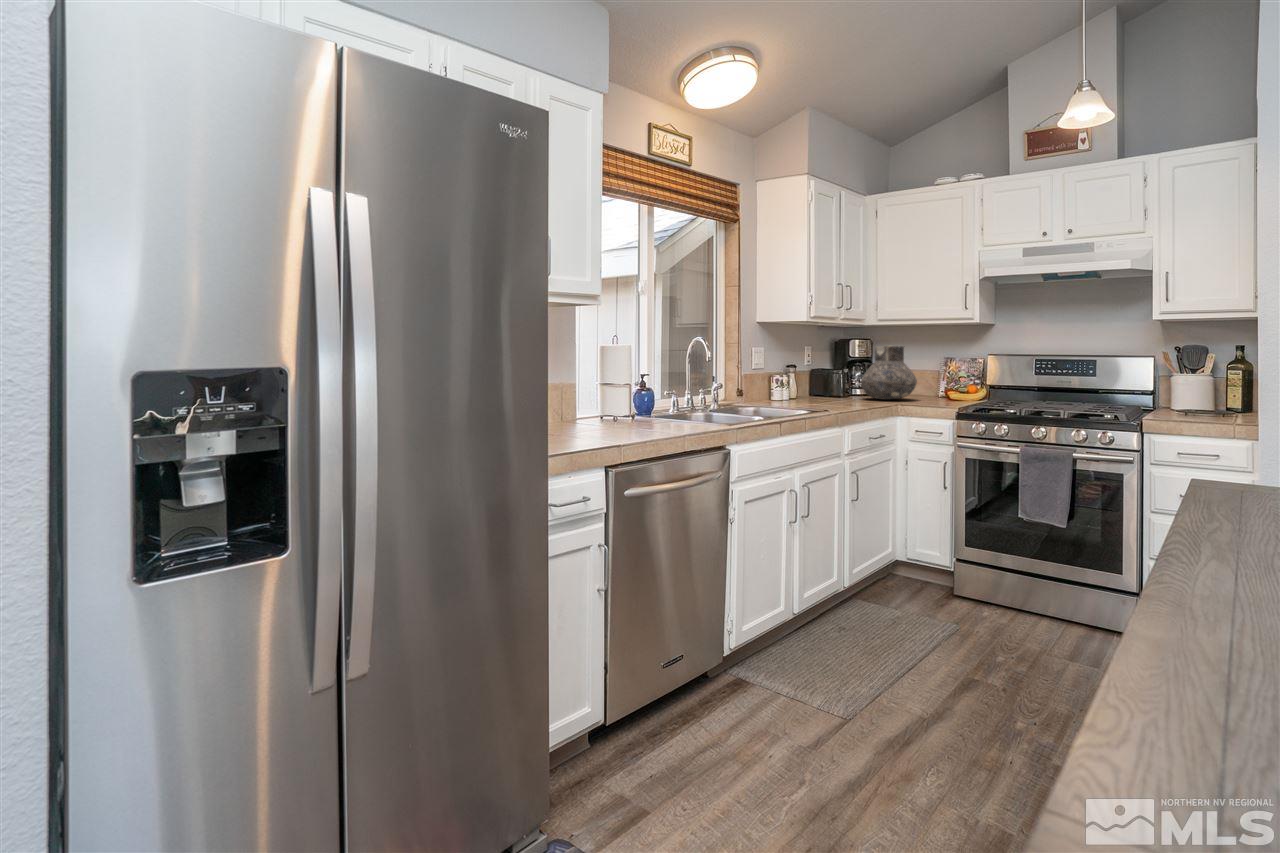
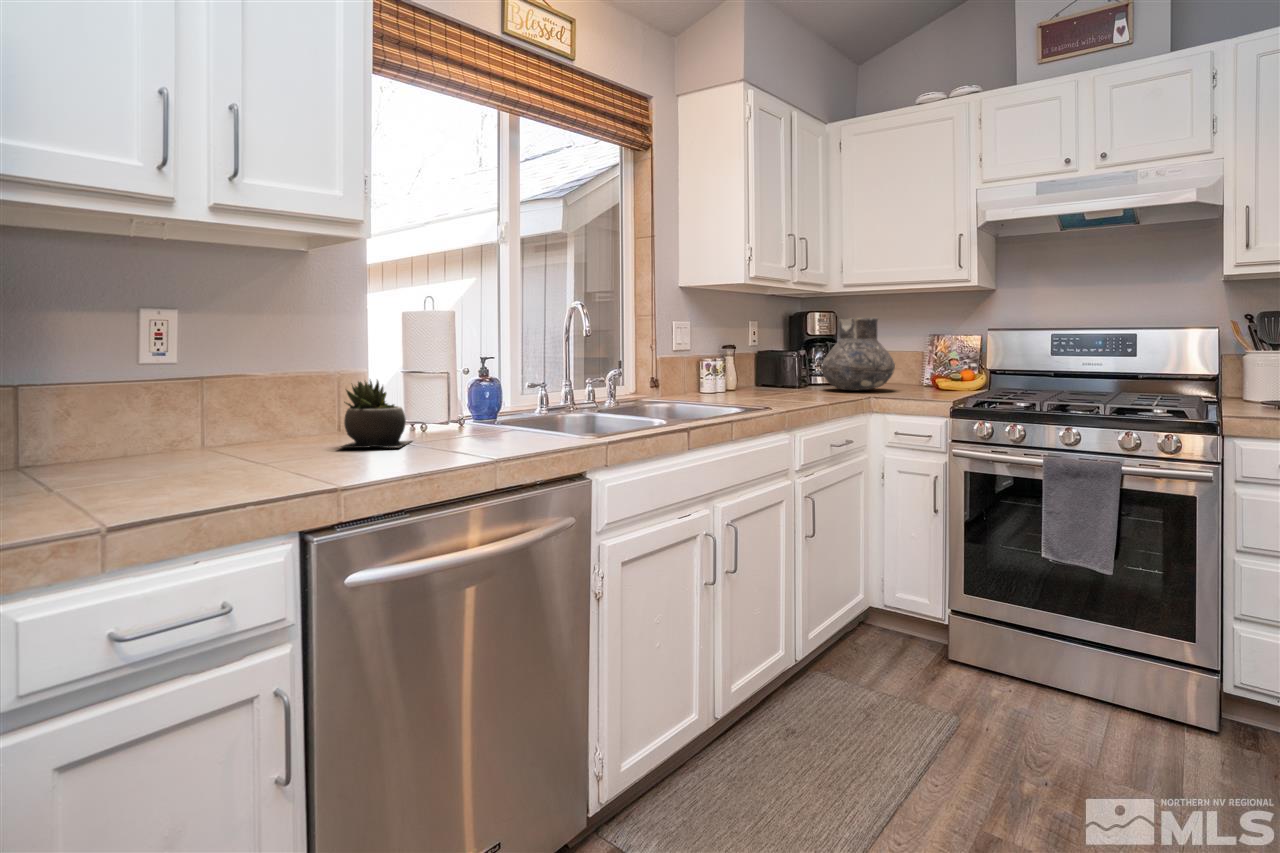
succulent plant: none [571,387,609,430] -> present [339,380,411,448]

